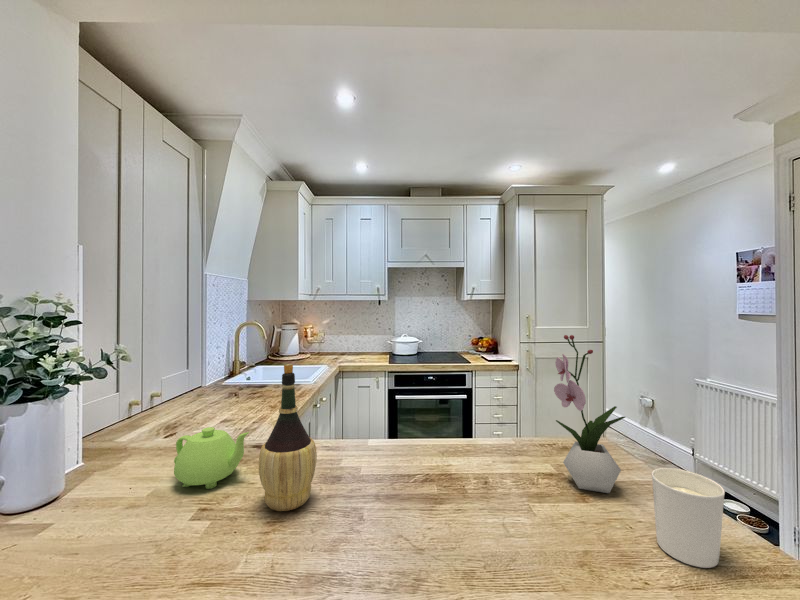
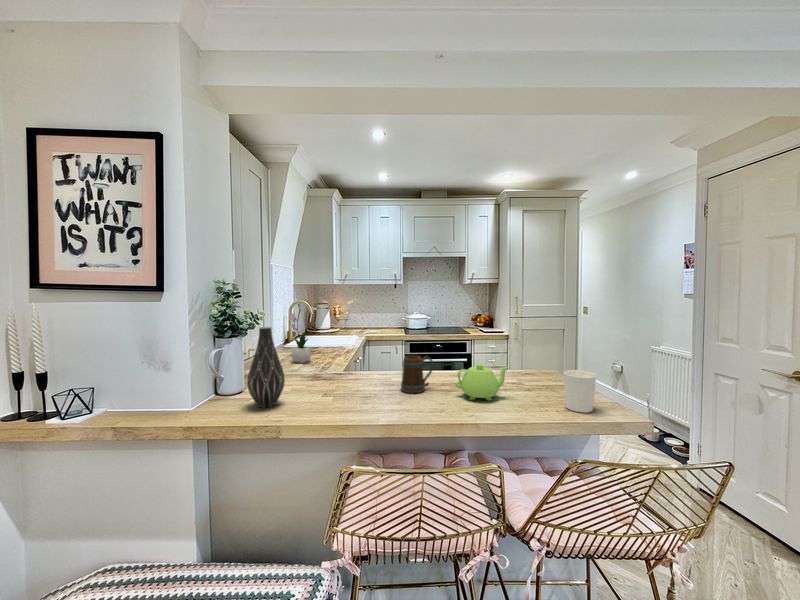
flower arrangement: present [554,335,625,493] -> present [290,304,312,363]
wine bottle: present [259,364,317,511] -> none [352,319,383,397]
vase: none [34,383,124,547] -> present [247,327,285,408]
mug: none [351,424,408,496] -> present [401,355,433,393]
teapot: present [174,427,249,489] -> present [456,364,509,401]

